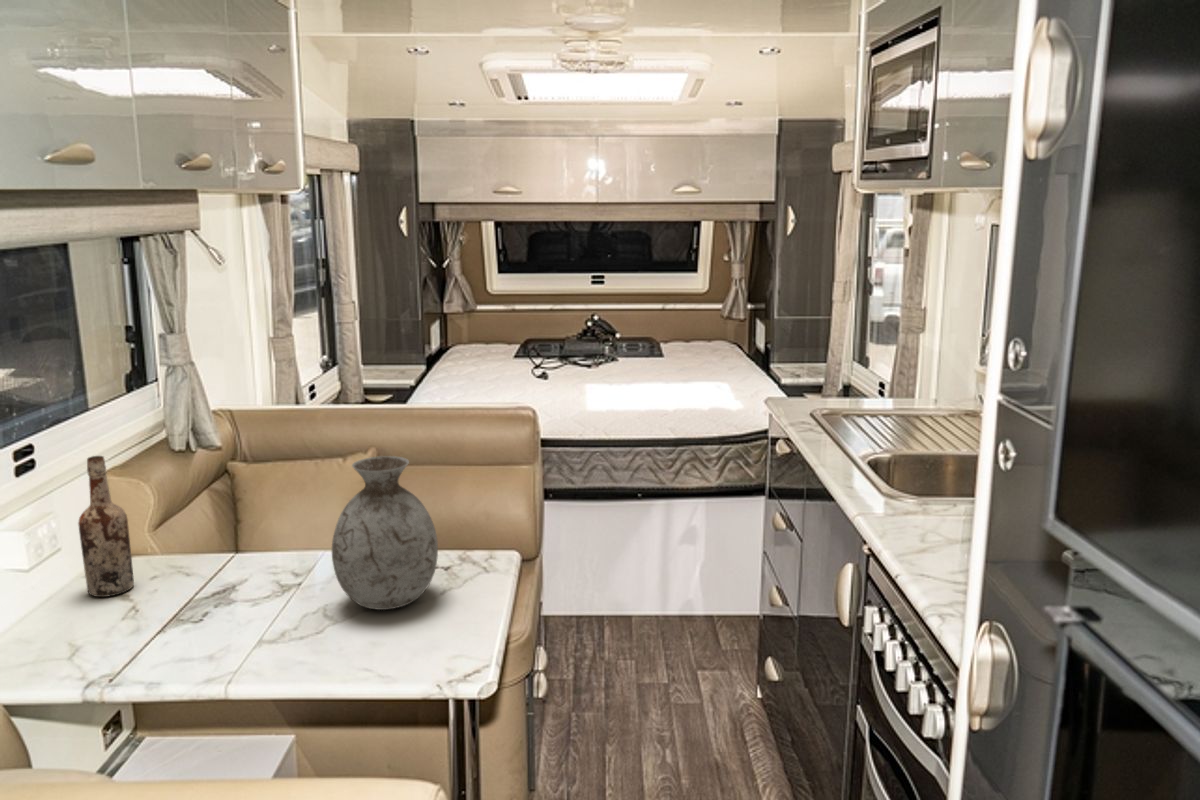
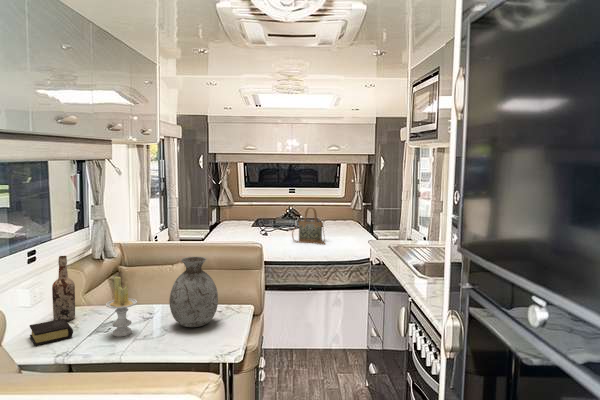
handbag: none [599,320,670,399] -> present [292,208,325,244]
candle: none [192,505,261,633] -> present [106,276,137,337]
book: none [32,594,127,658] -> present [30,319,73,346]

